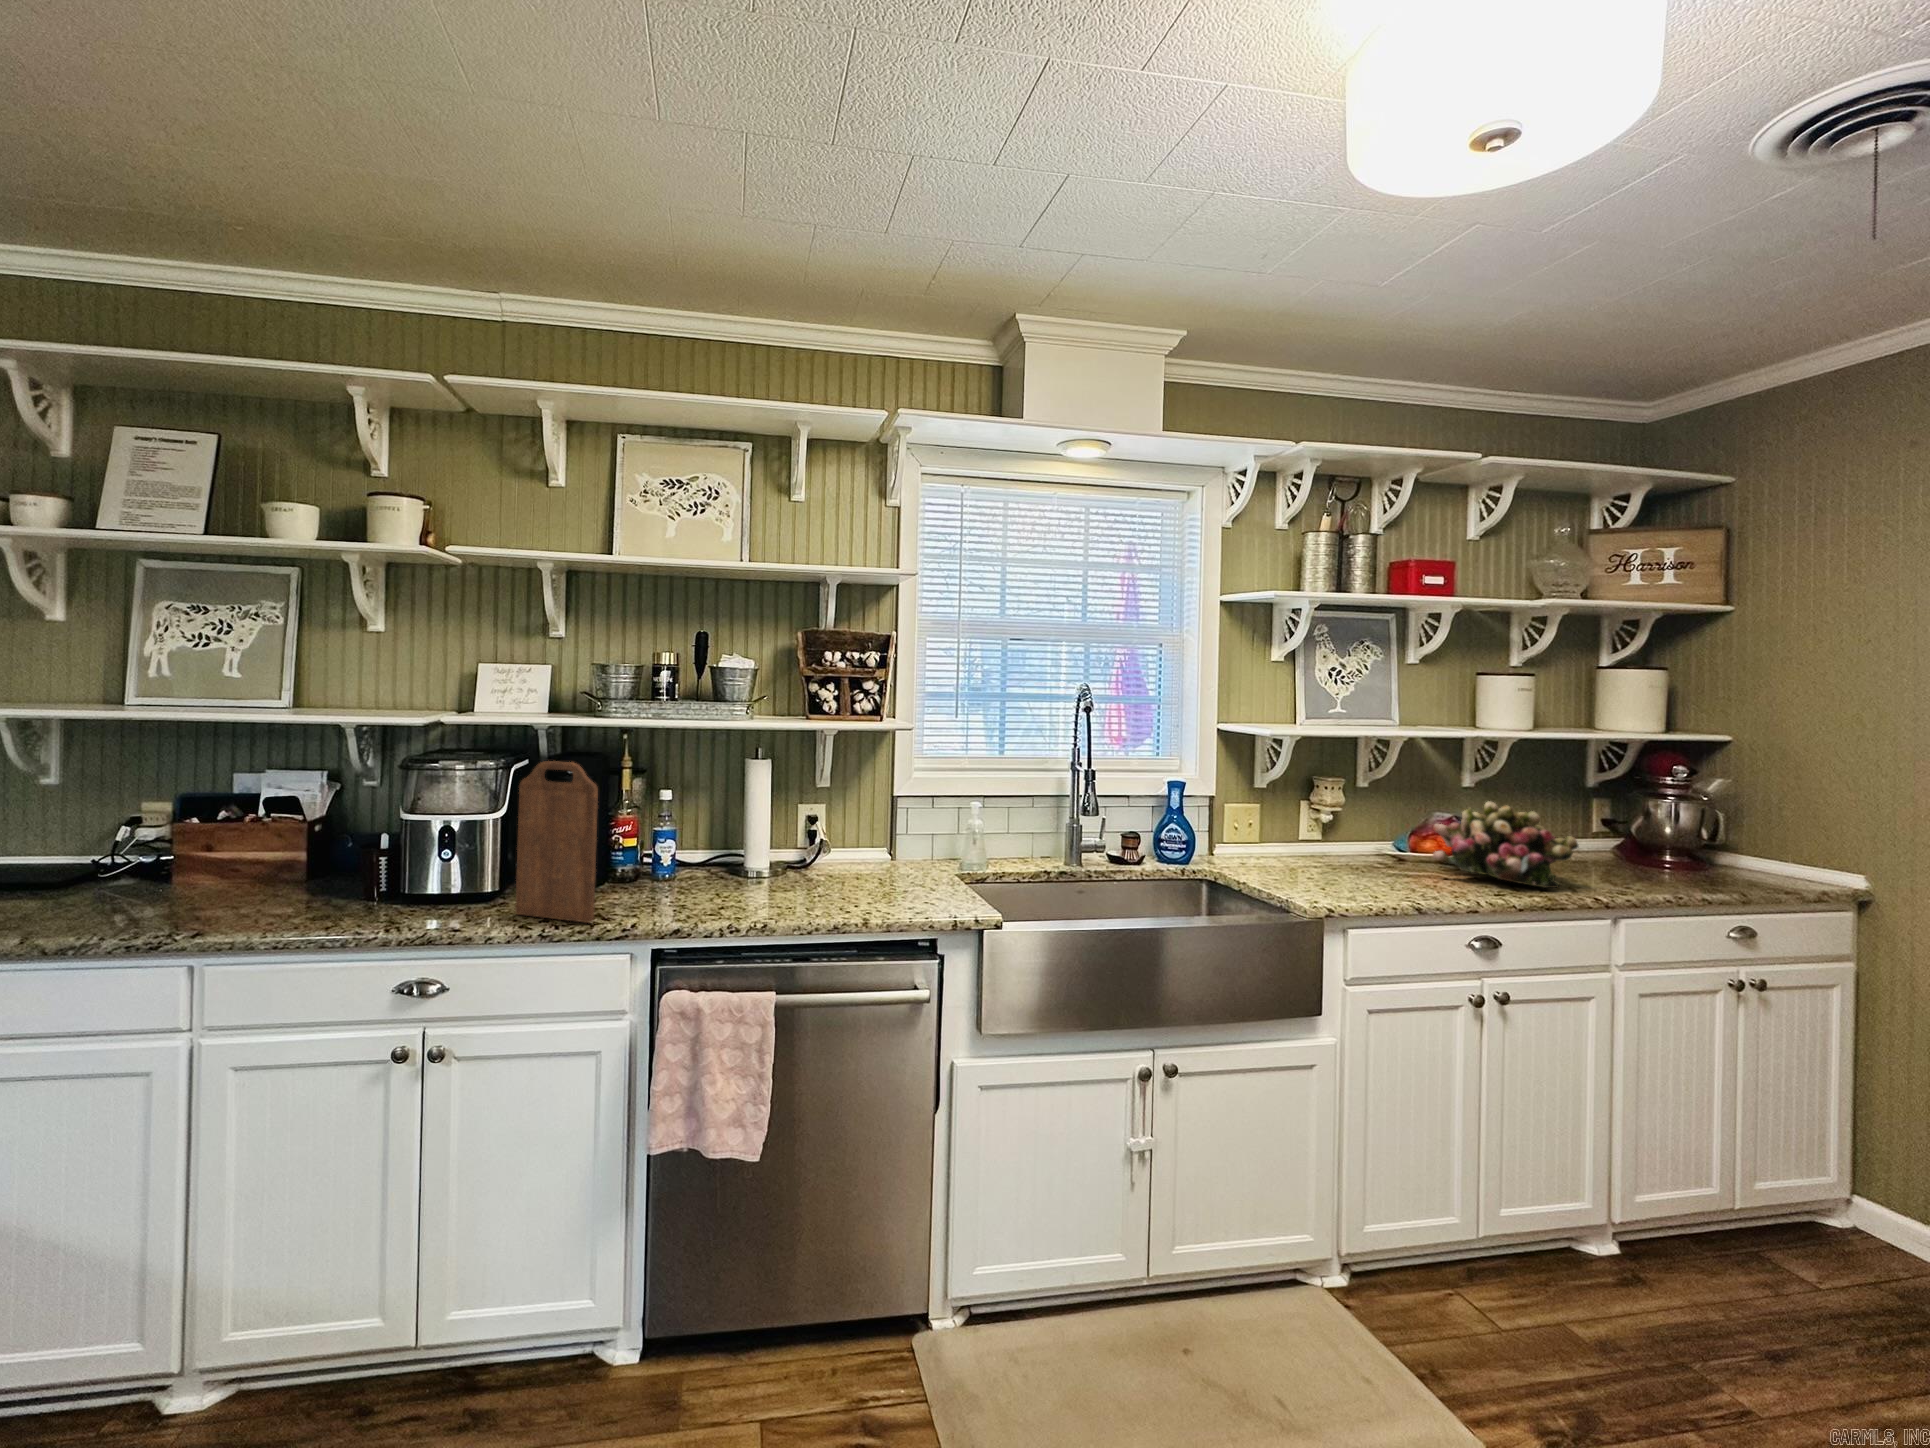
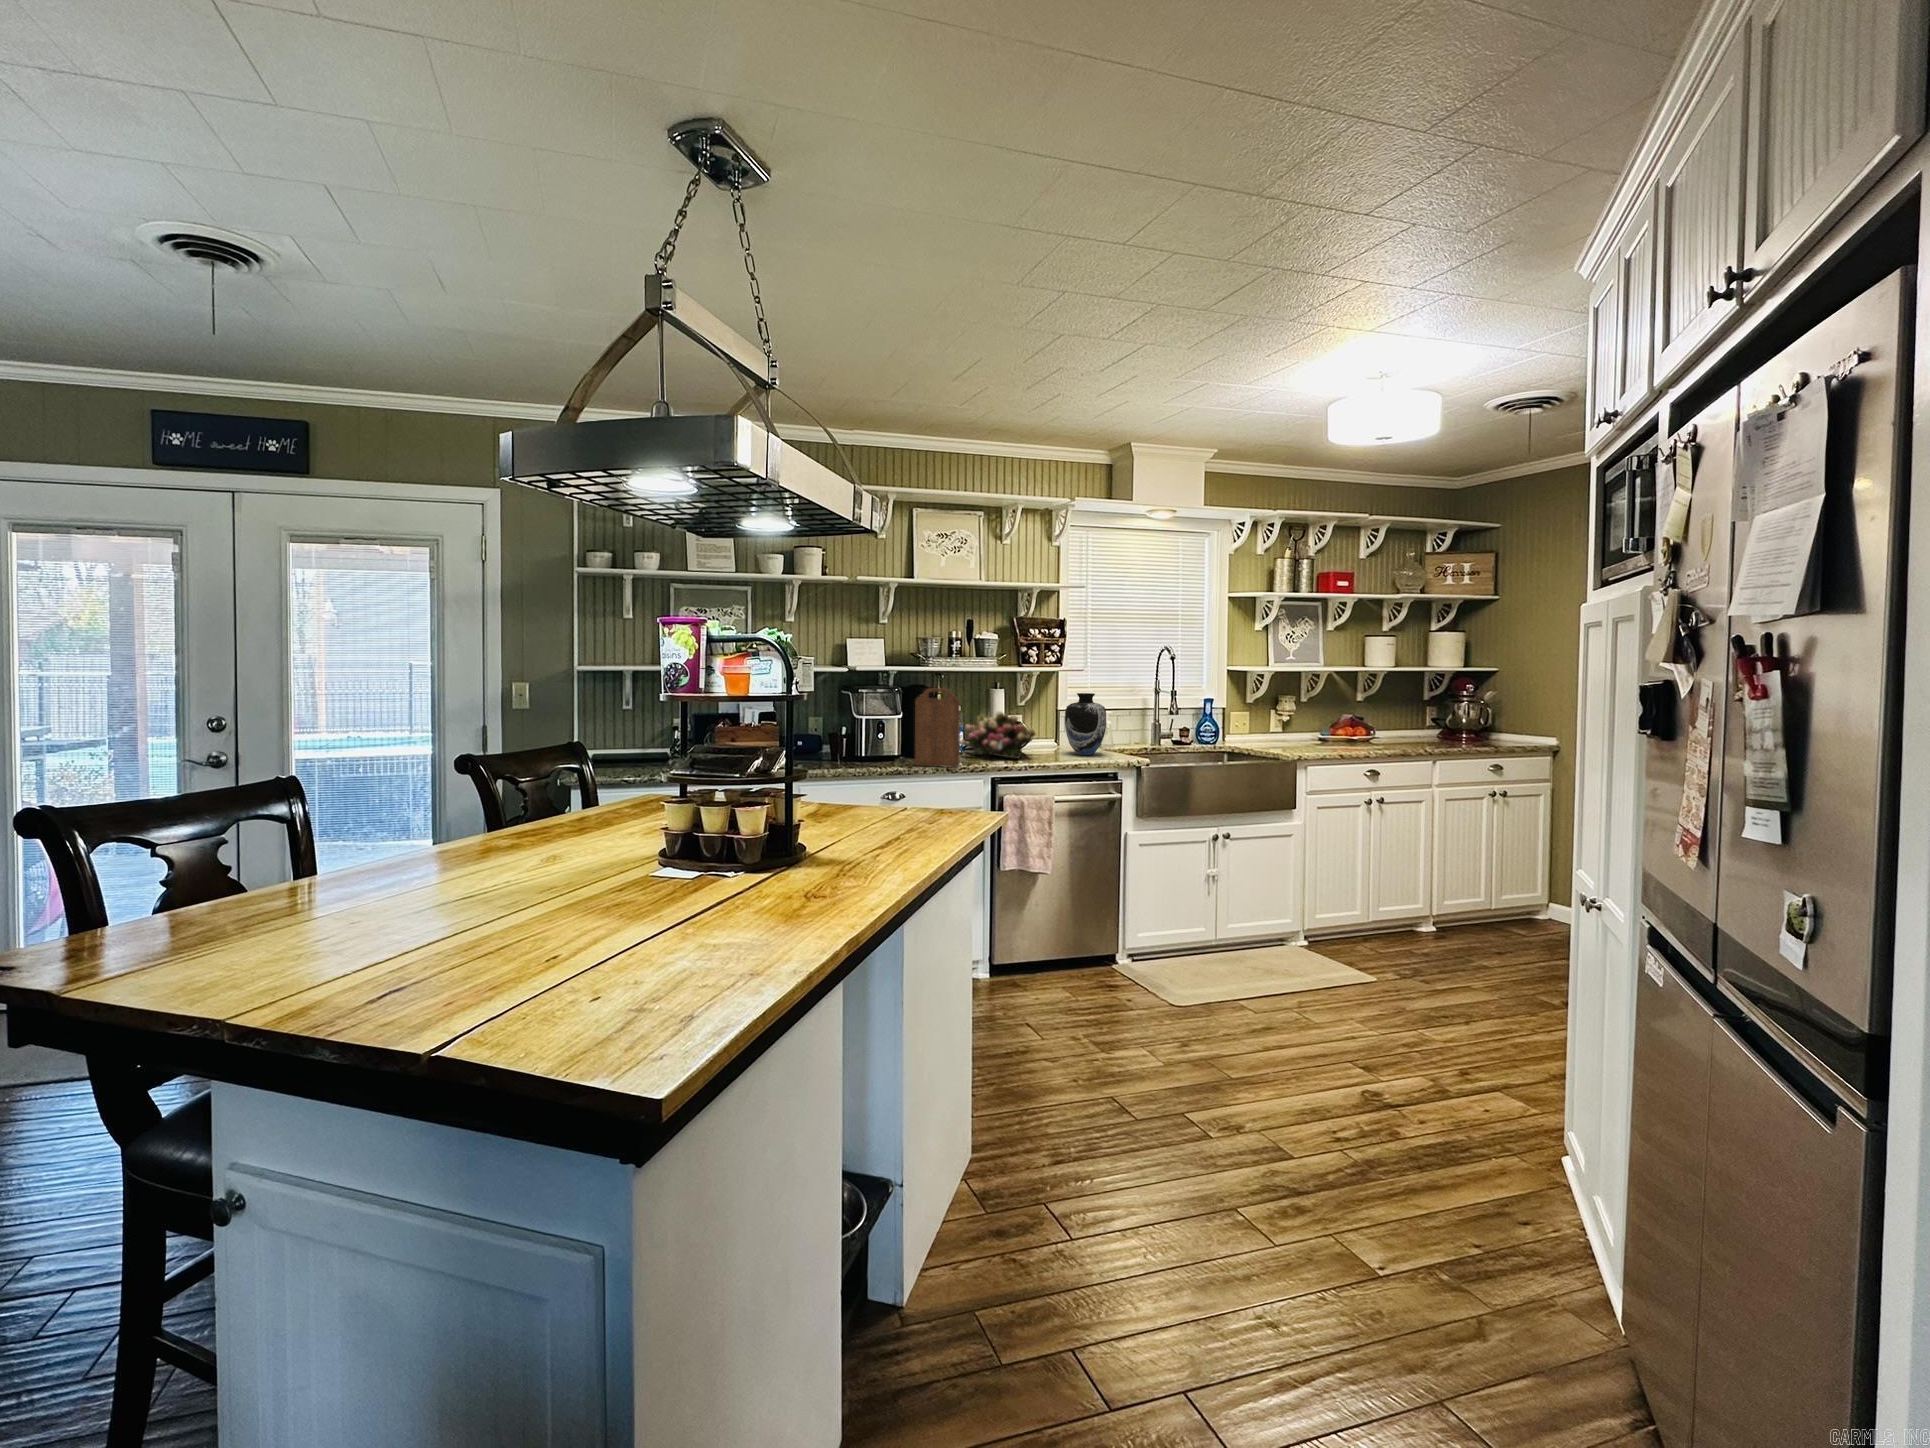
vase: none [868,771,946,891] -> present [1065,693,1106,755]
flower arrangement: present [1433,801,1578,888] -> present [960,711,1035,759]

